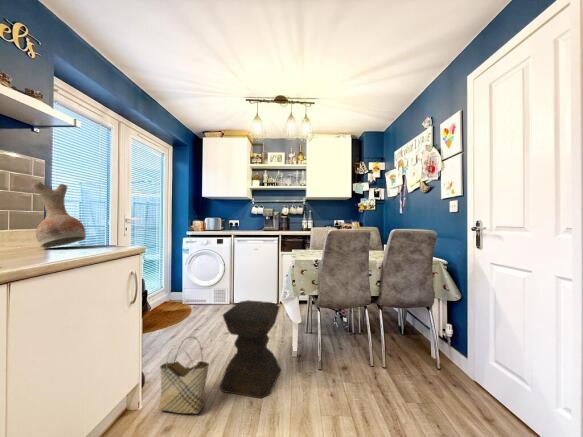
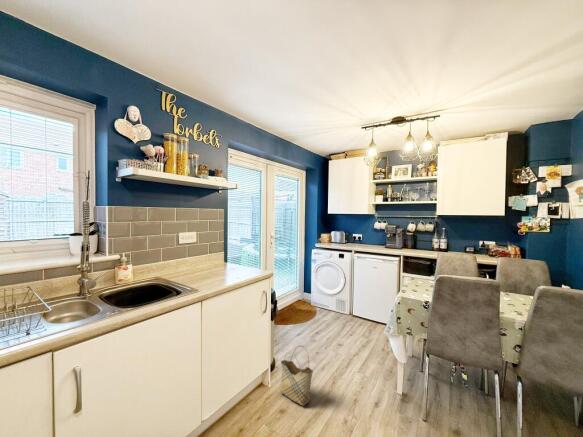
vase: present [33,182,86,248] -> none [217,233,240,273]
stool: present [220,300,281,398] -> none [323,325,379,416]

